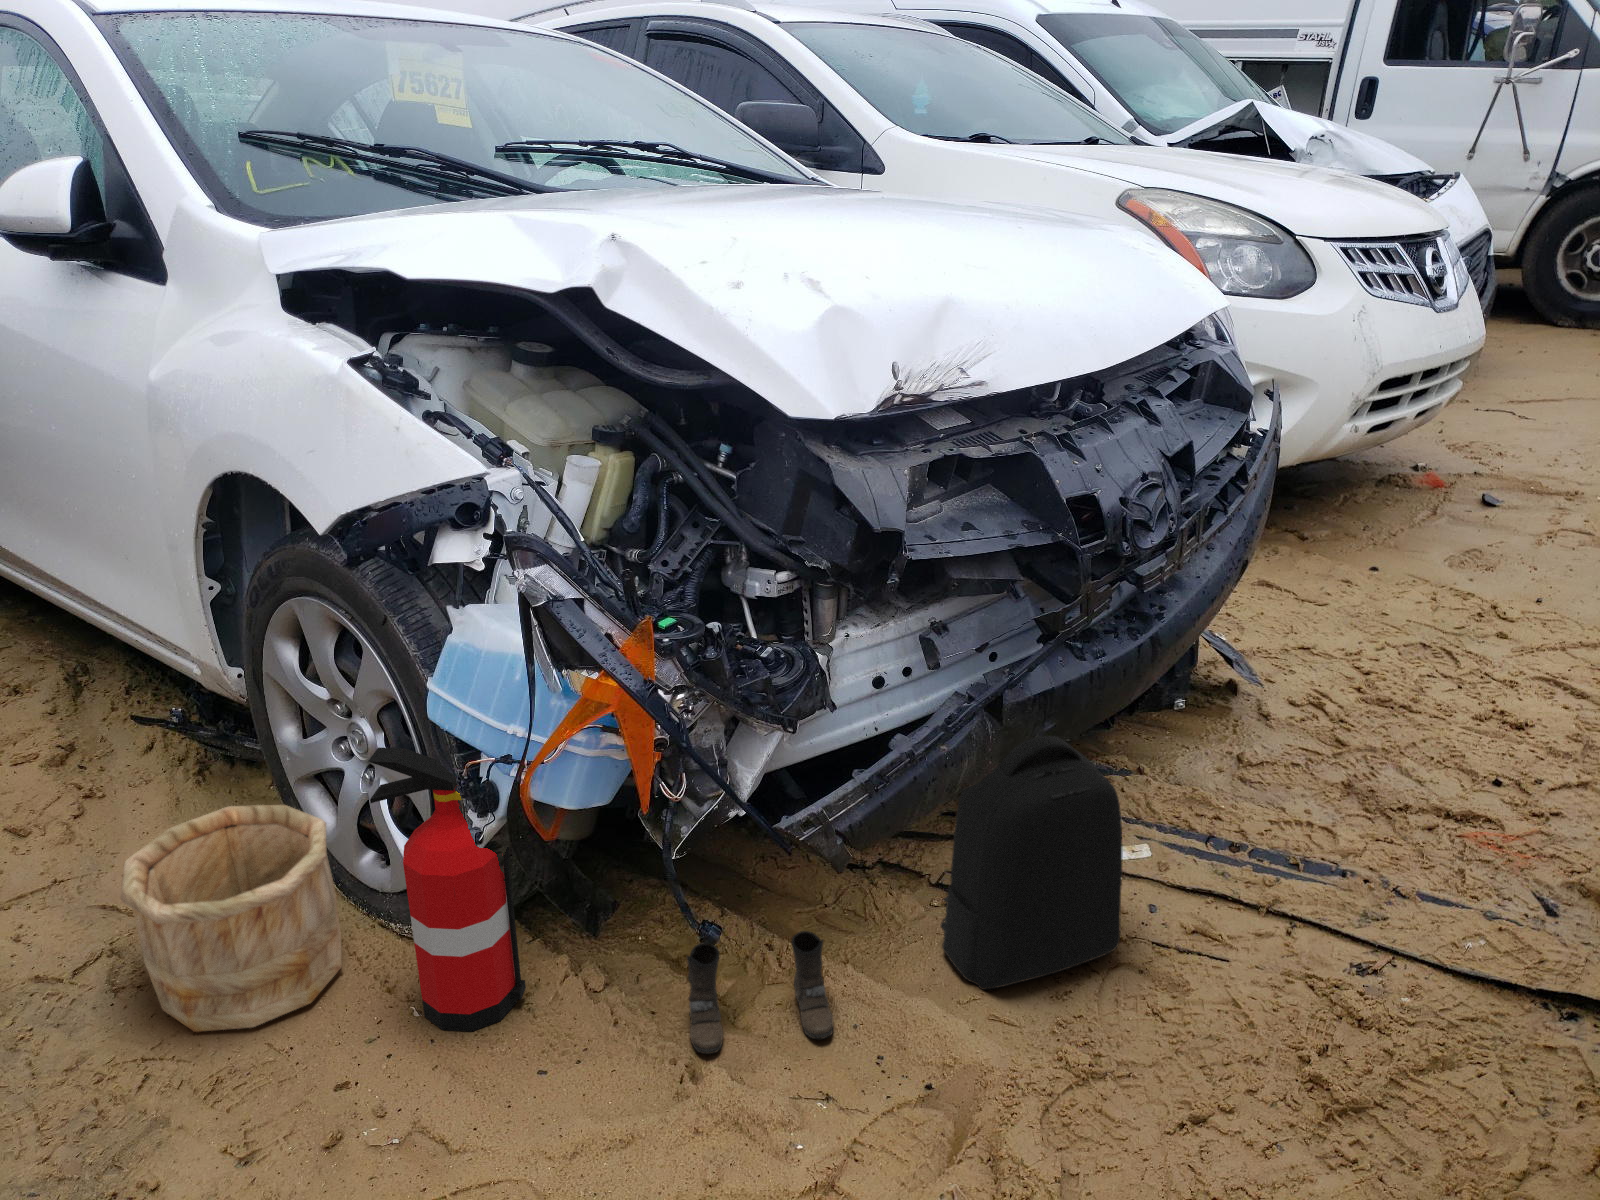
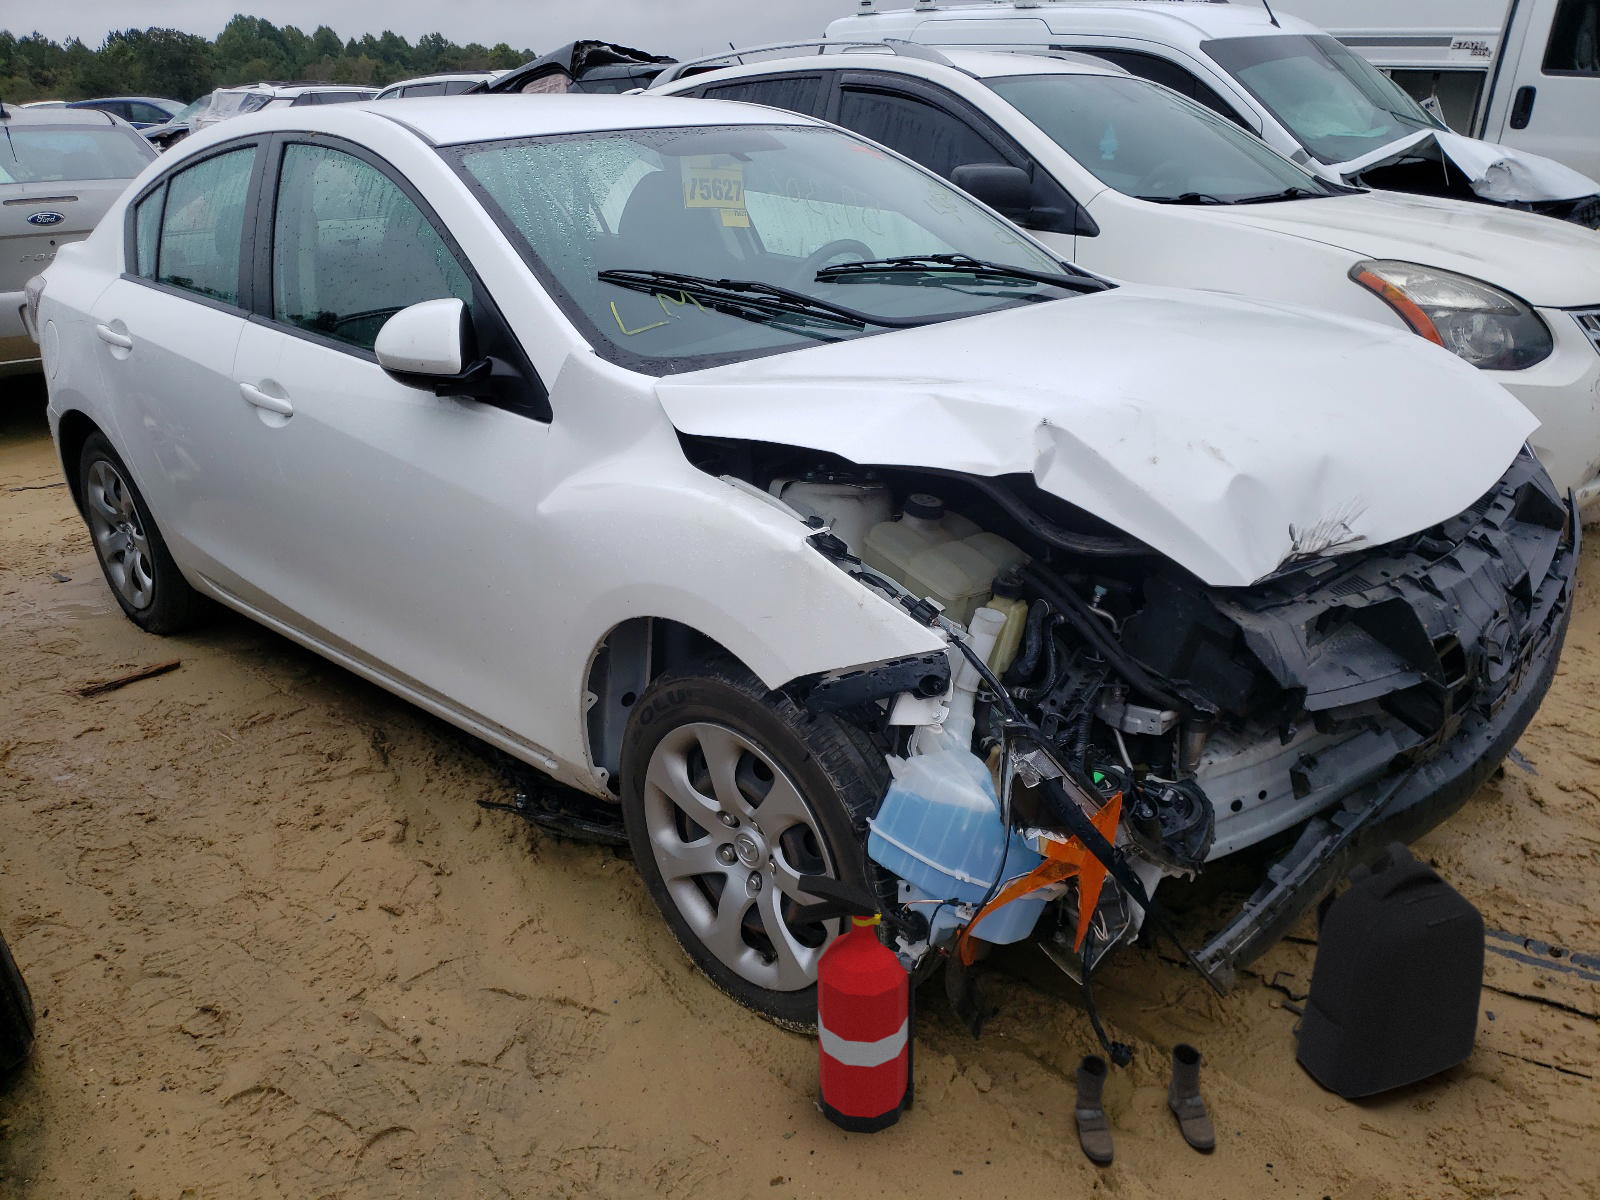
wooden bucket: present [120,805,342,1032] -> none [550,912,736,1129]

